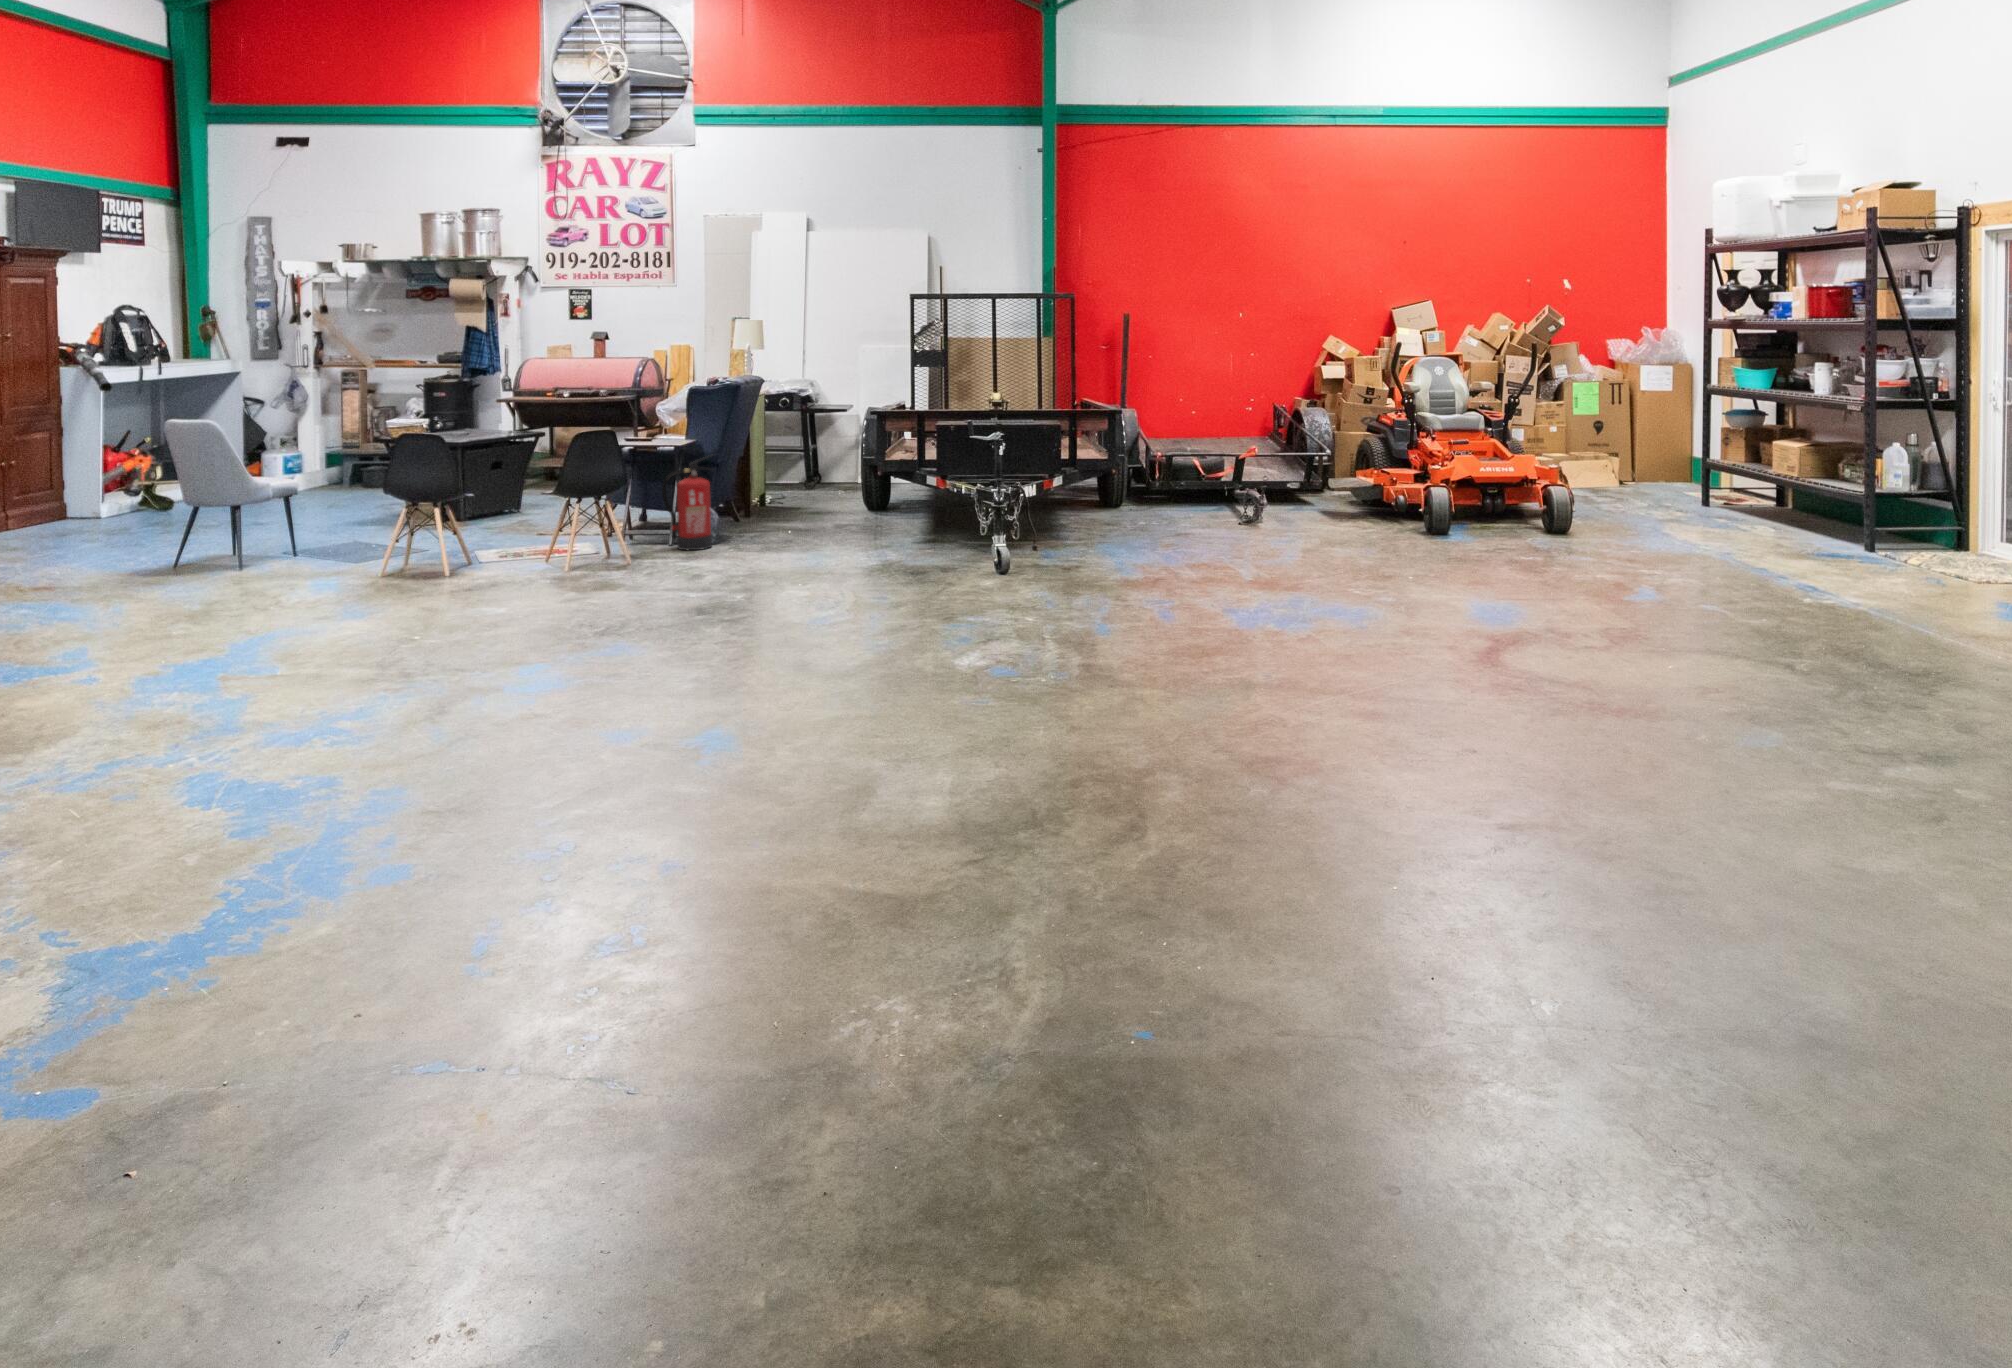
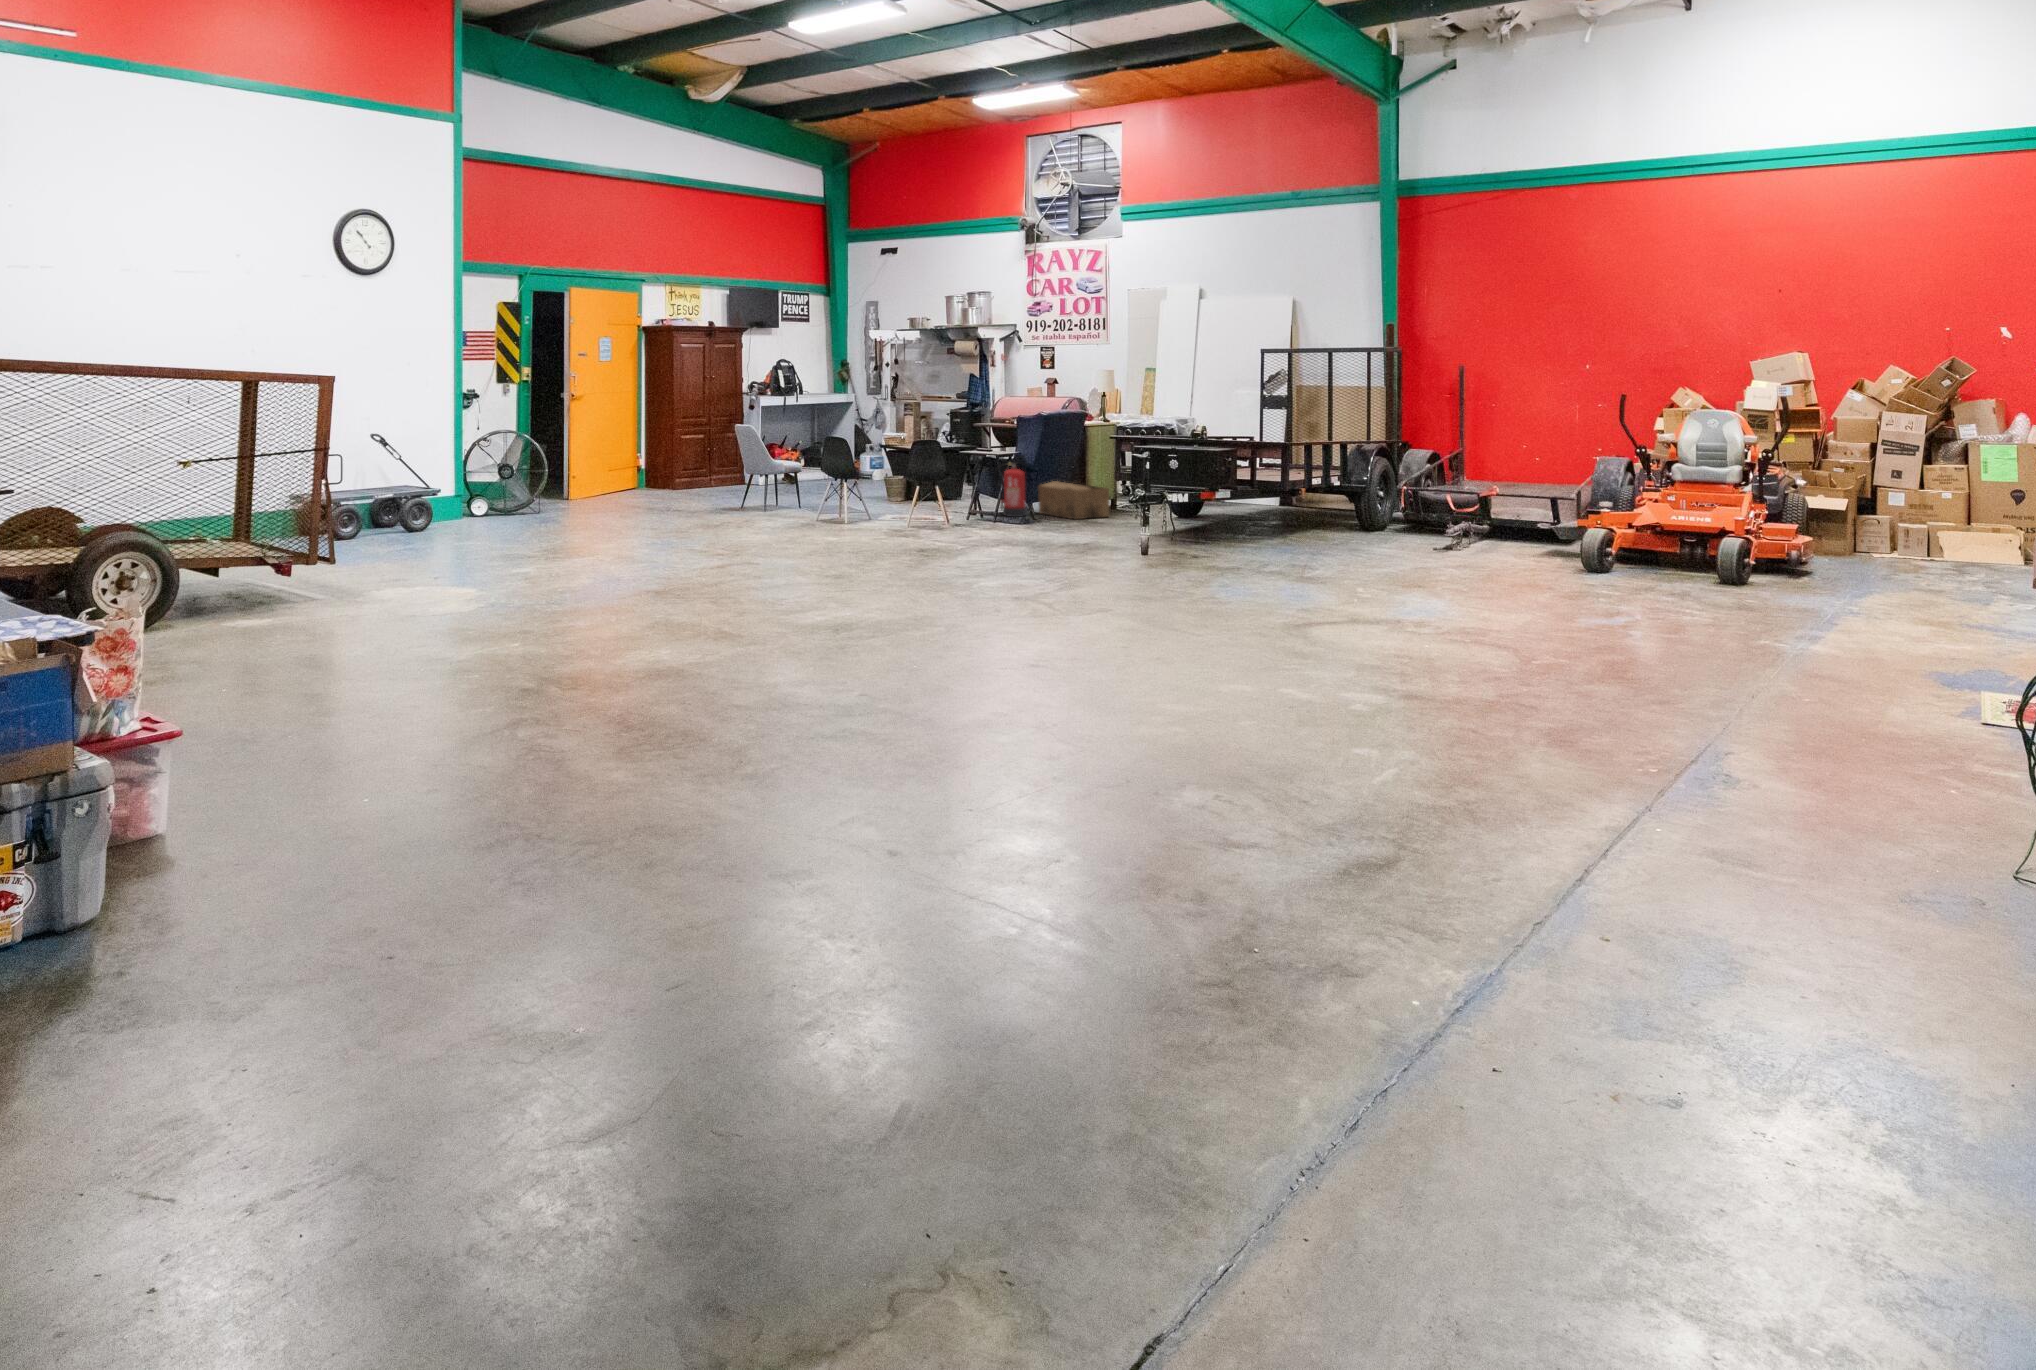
cardboard box: none [718,486,826,544] -> present [1038,481,1109,519]

